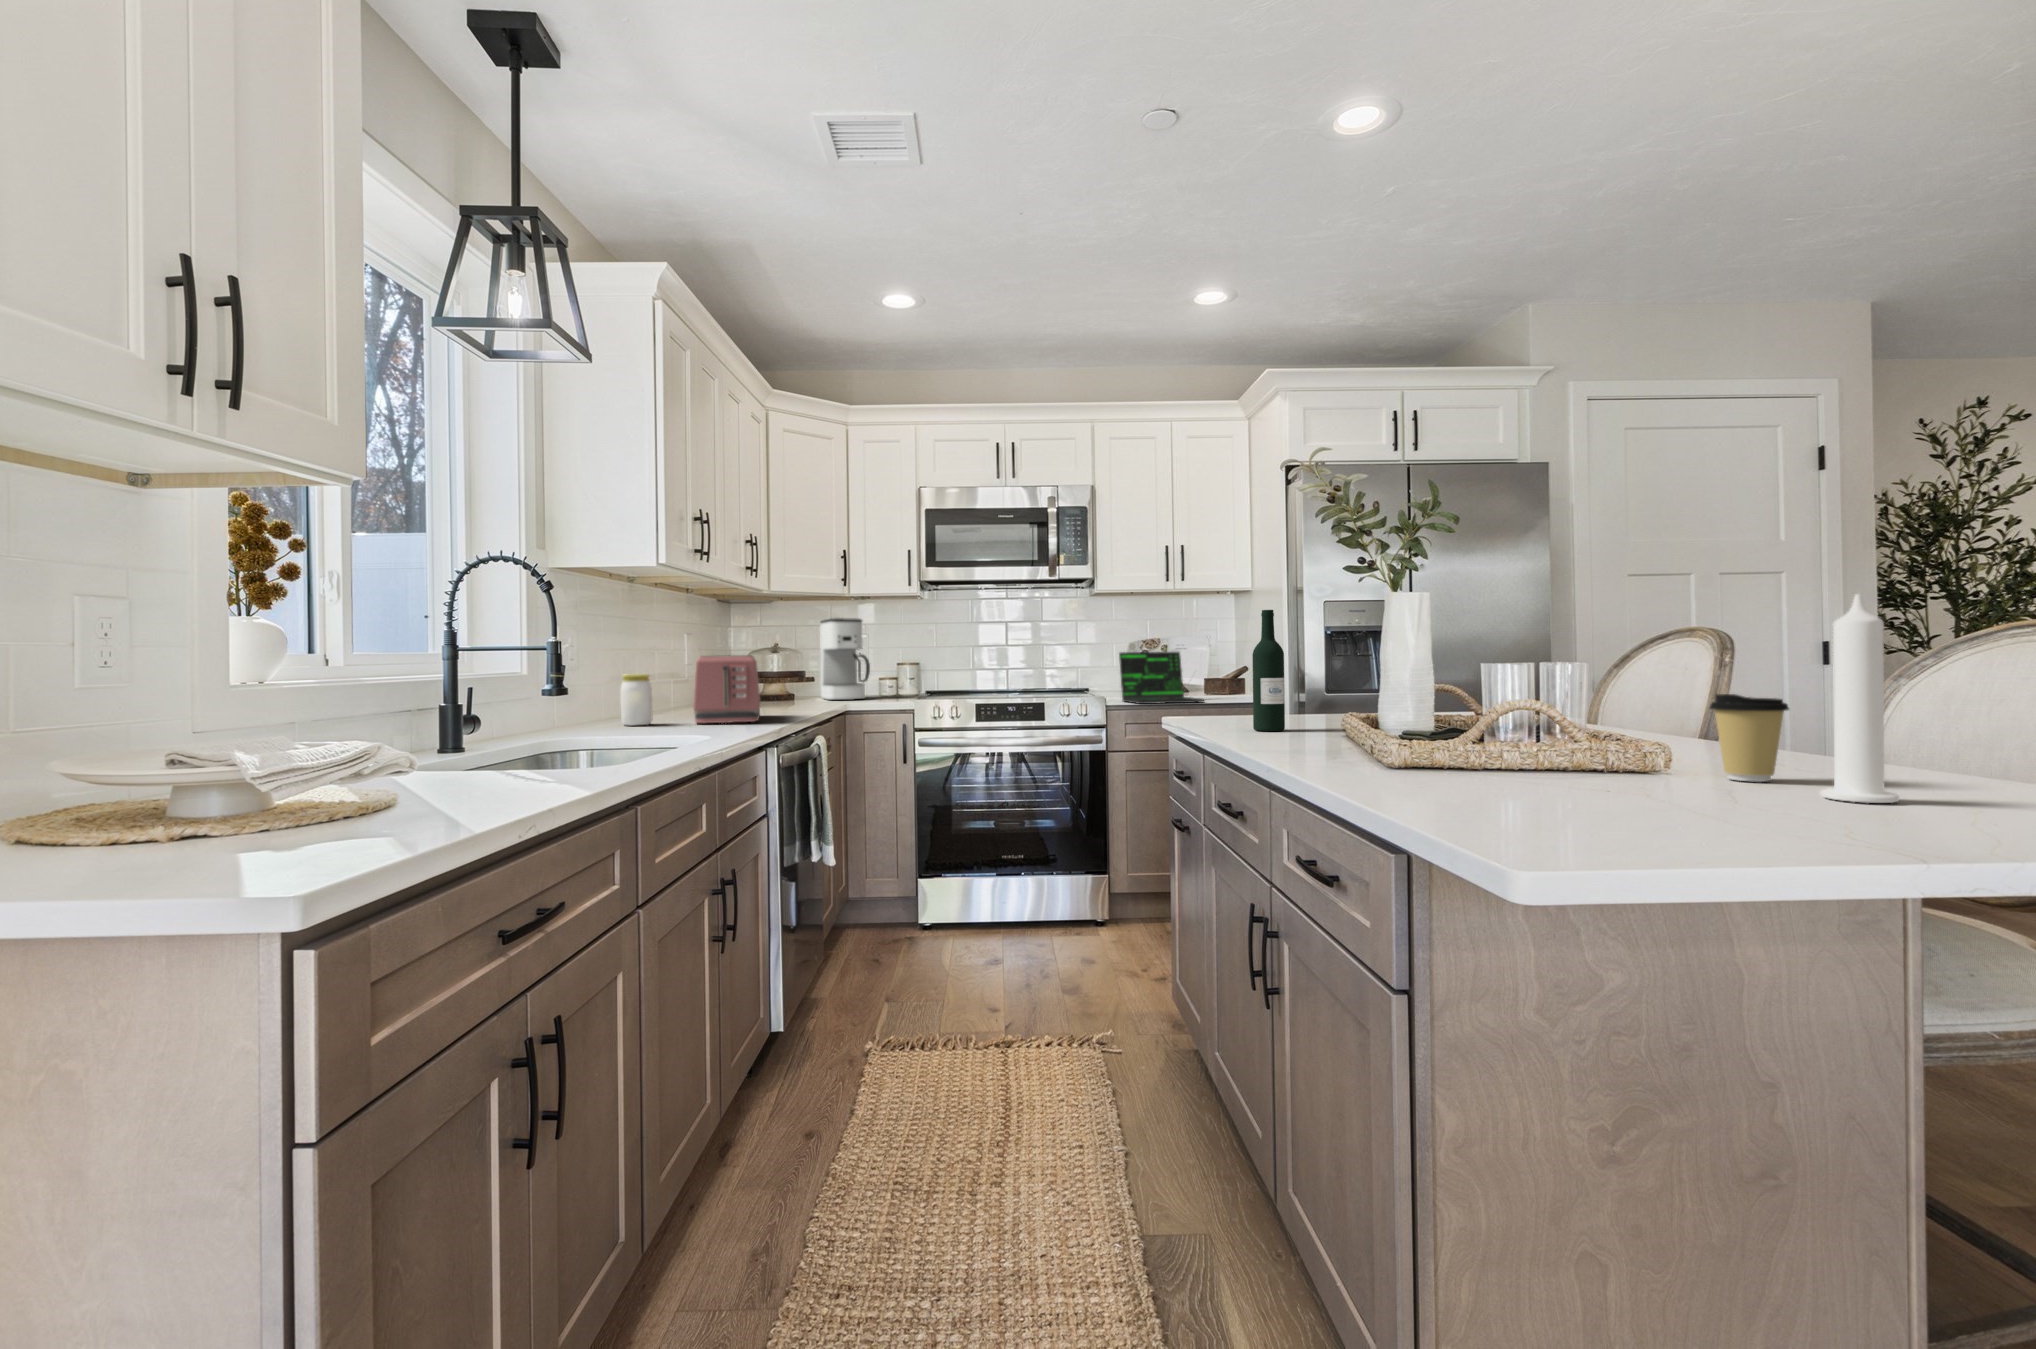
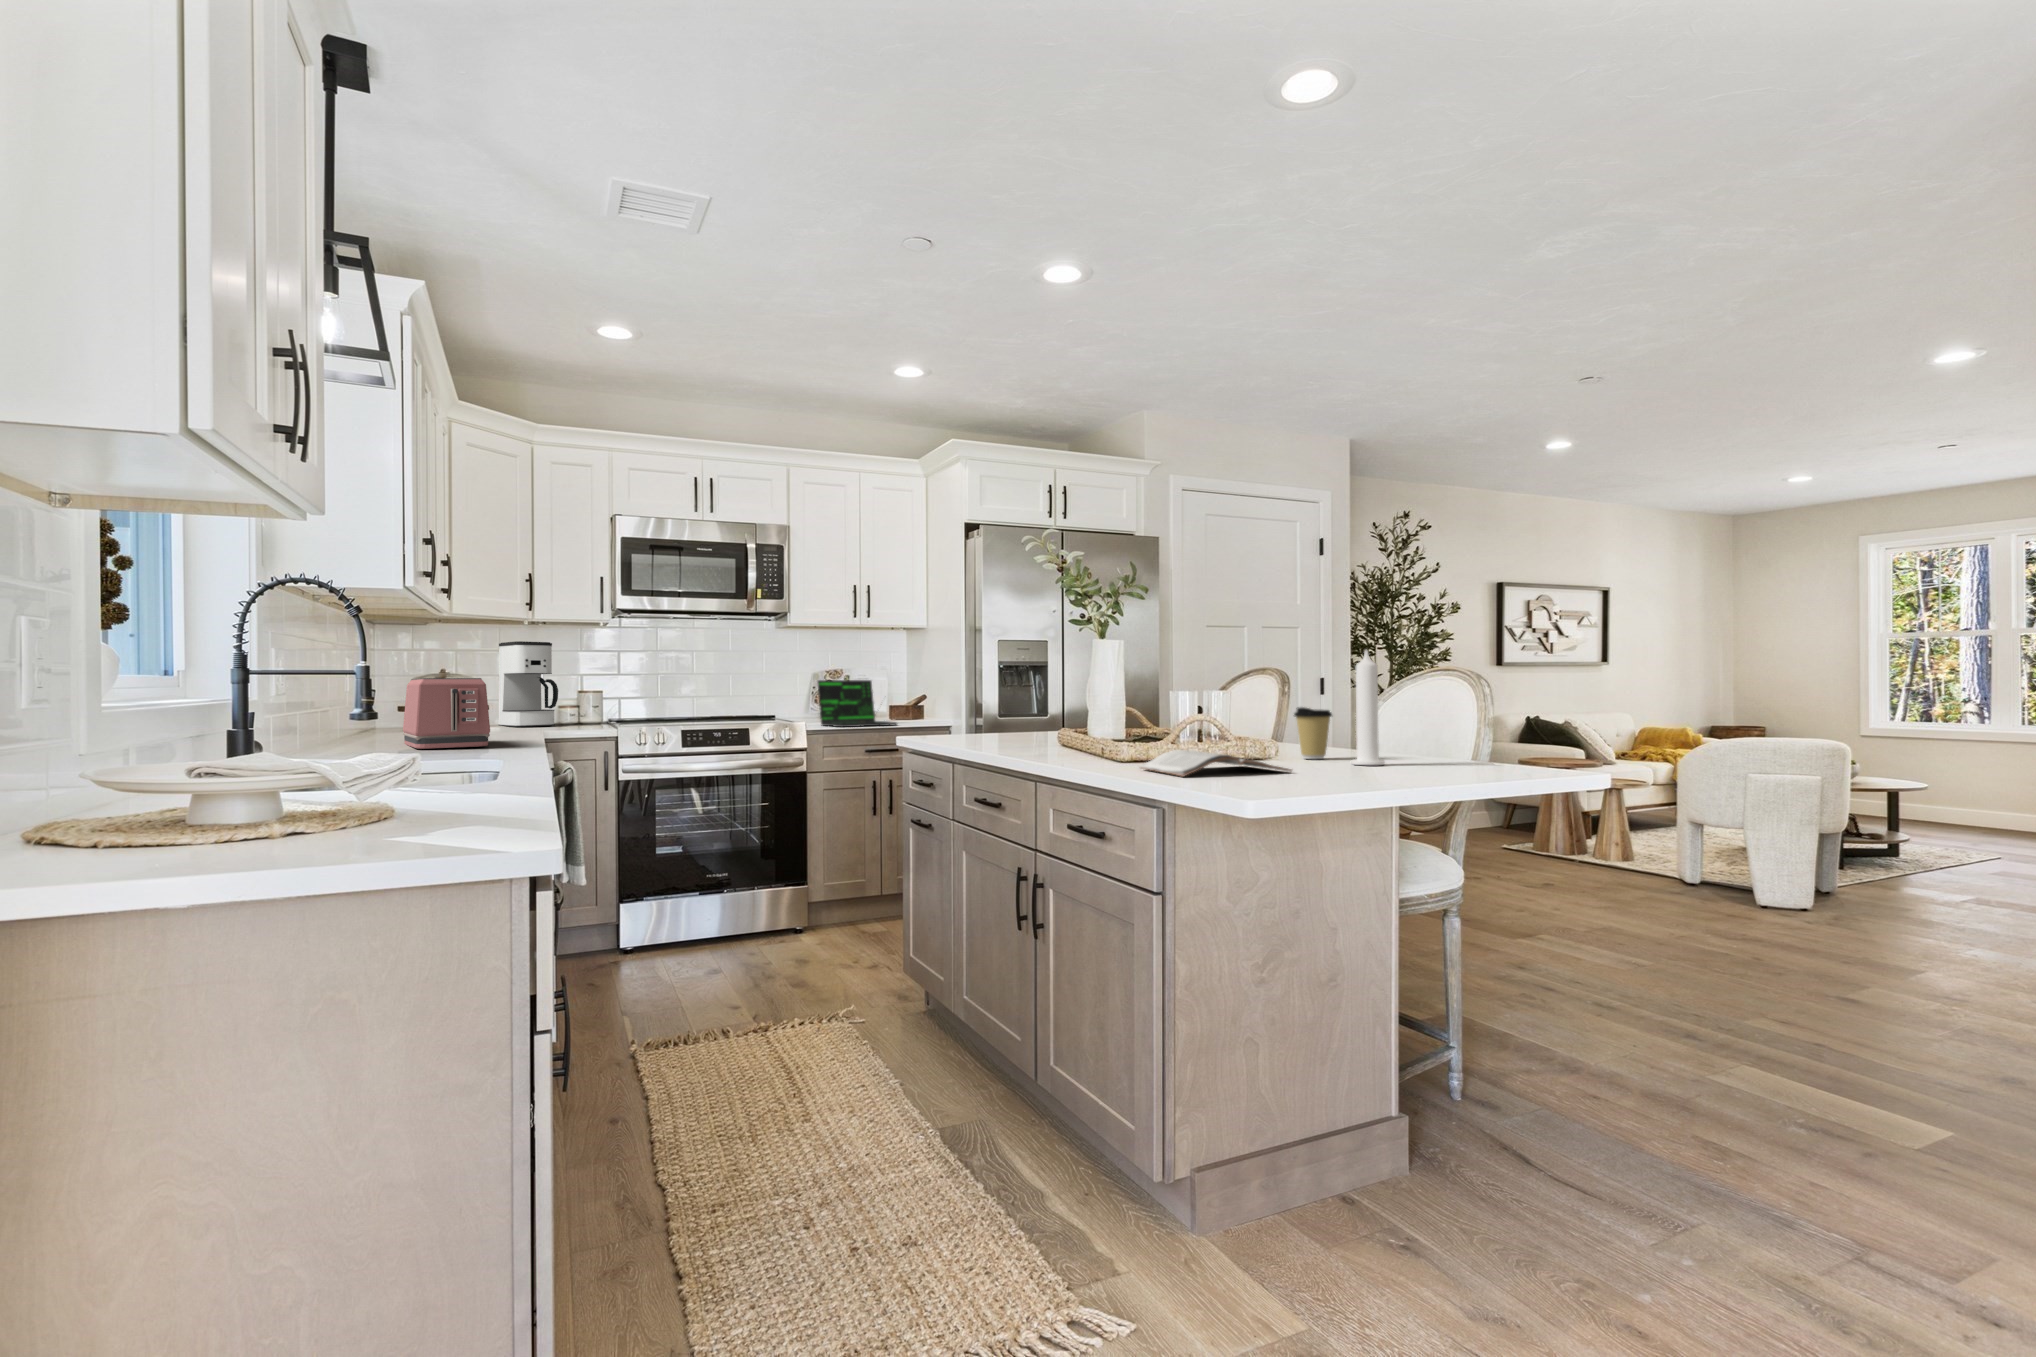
wine bottle: present [1252,610,1285,731] -> none [980,647,1005,743]
jar: present [621,674,653,725] -> none [327,697,365,752]
magazine: none [1402,761,1681,811] -> present [1140,750,1292,777]

